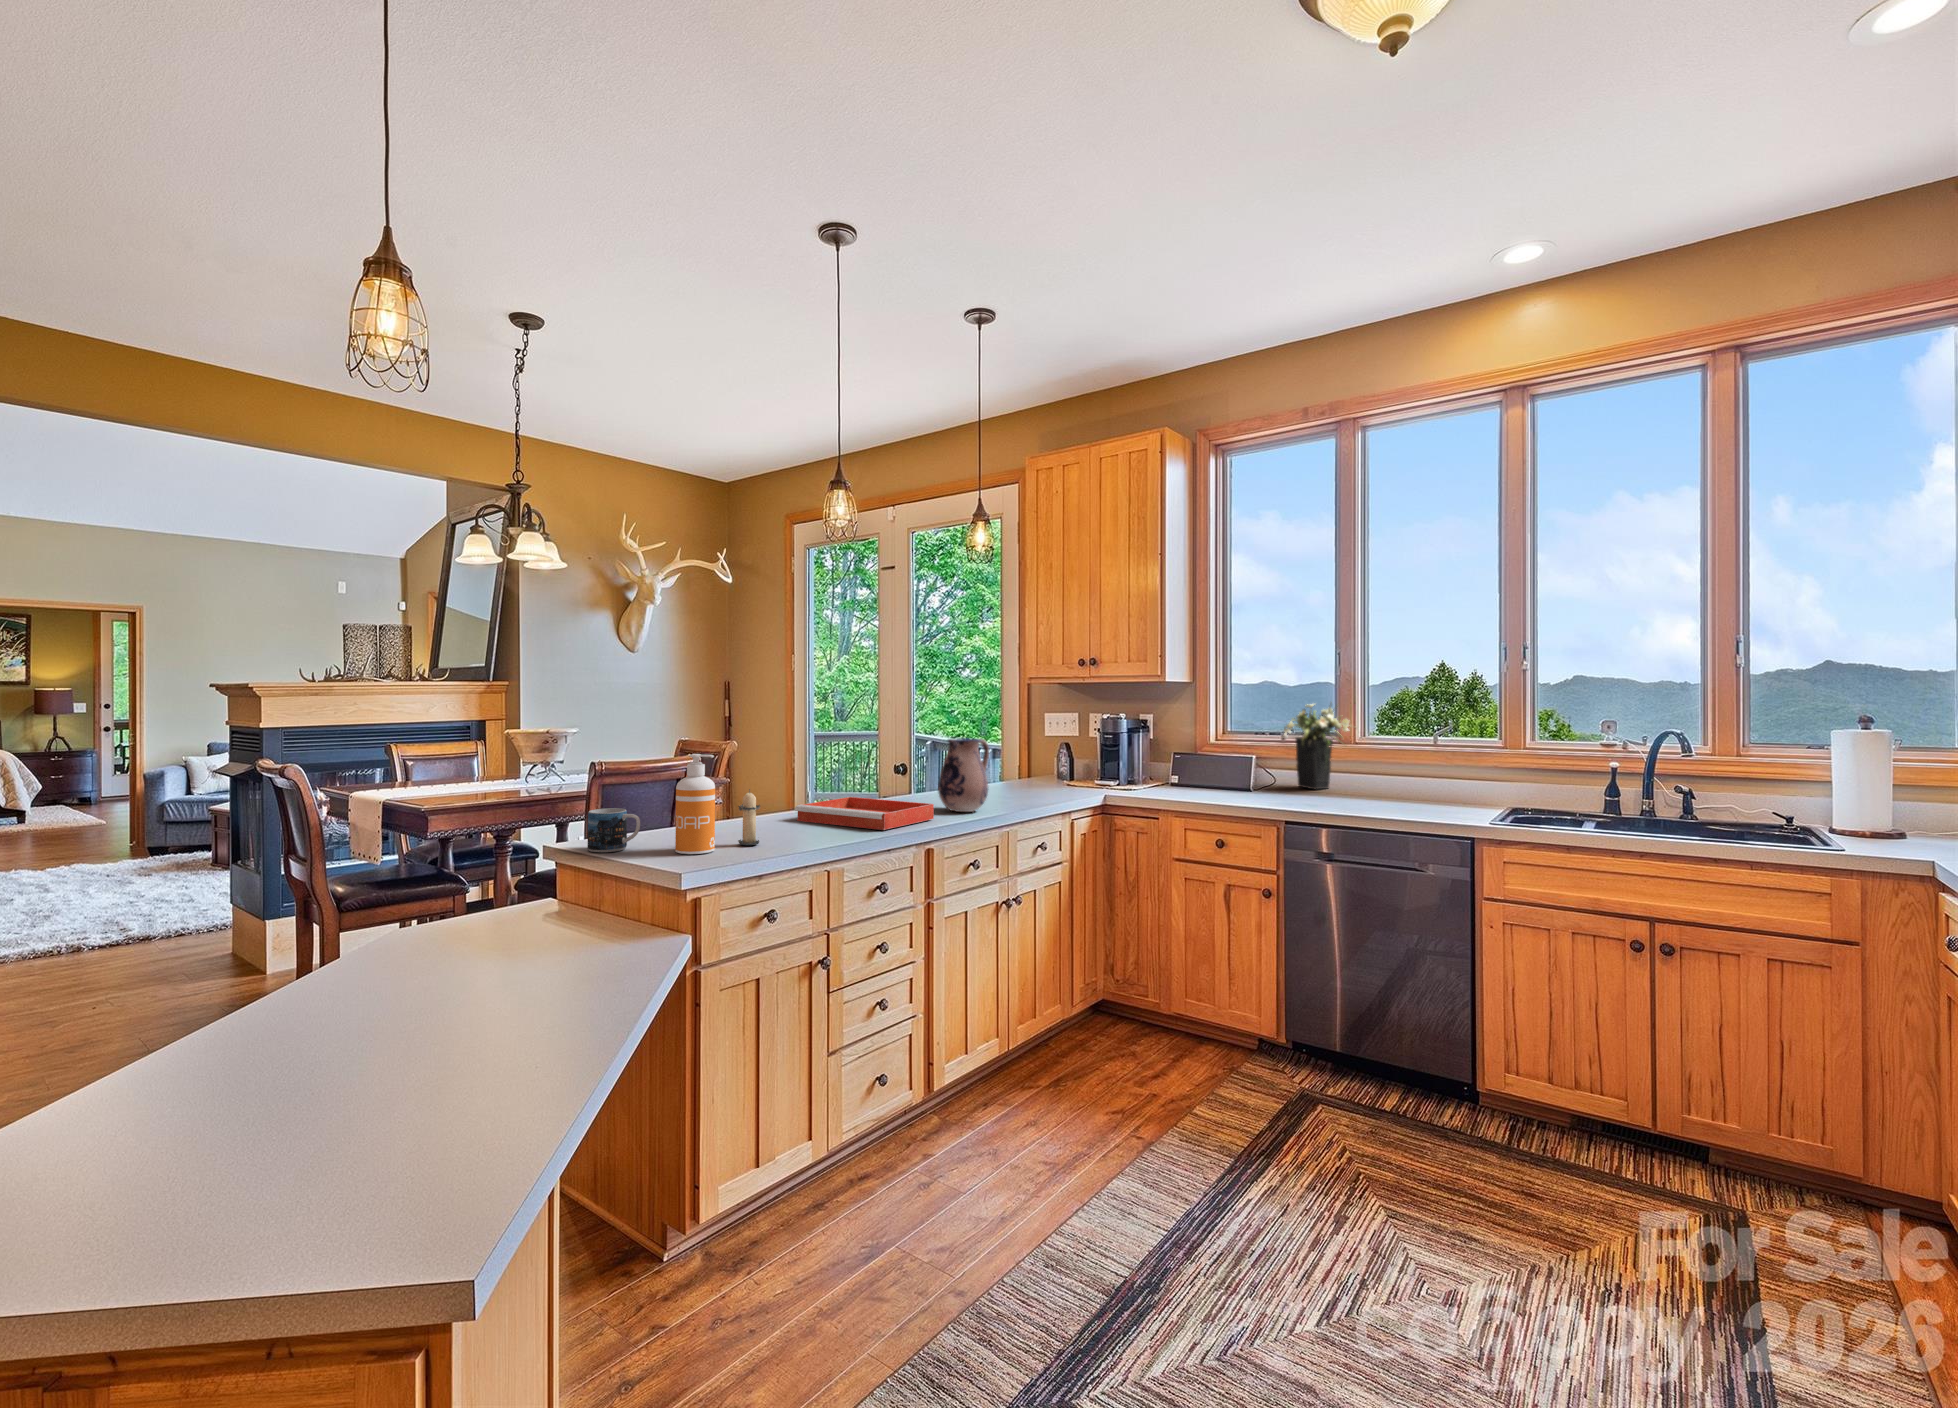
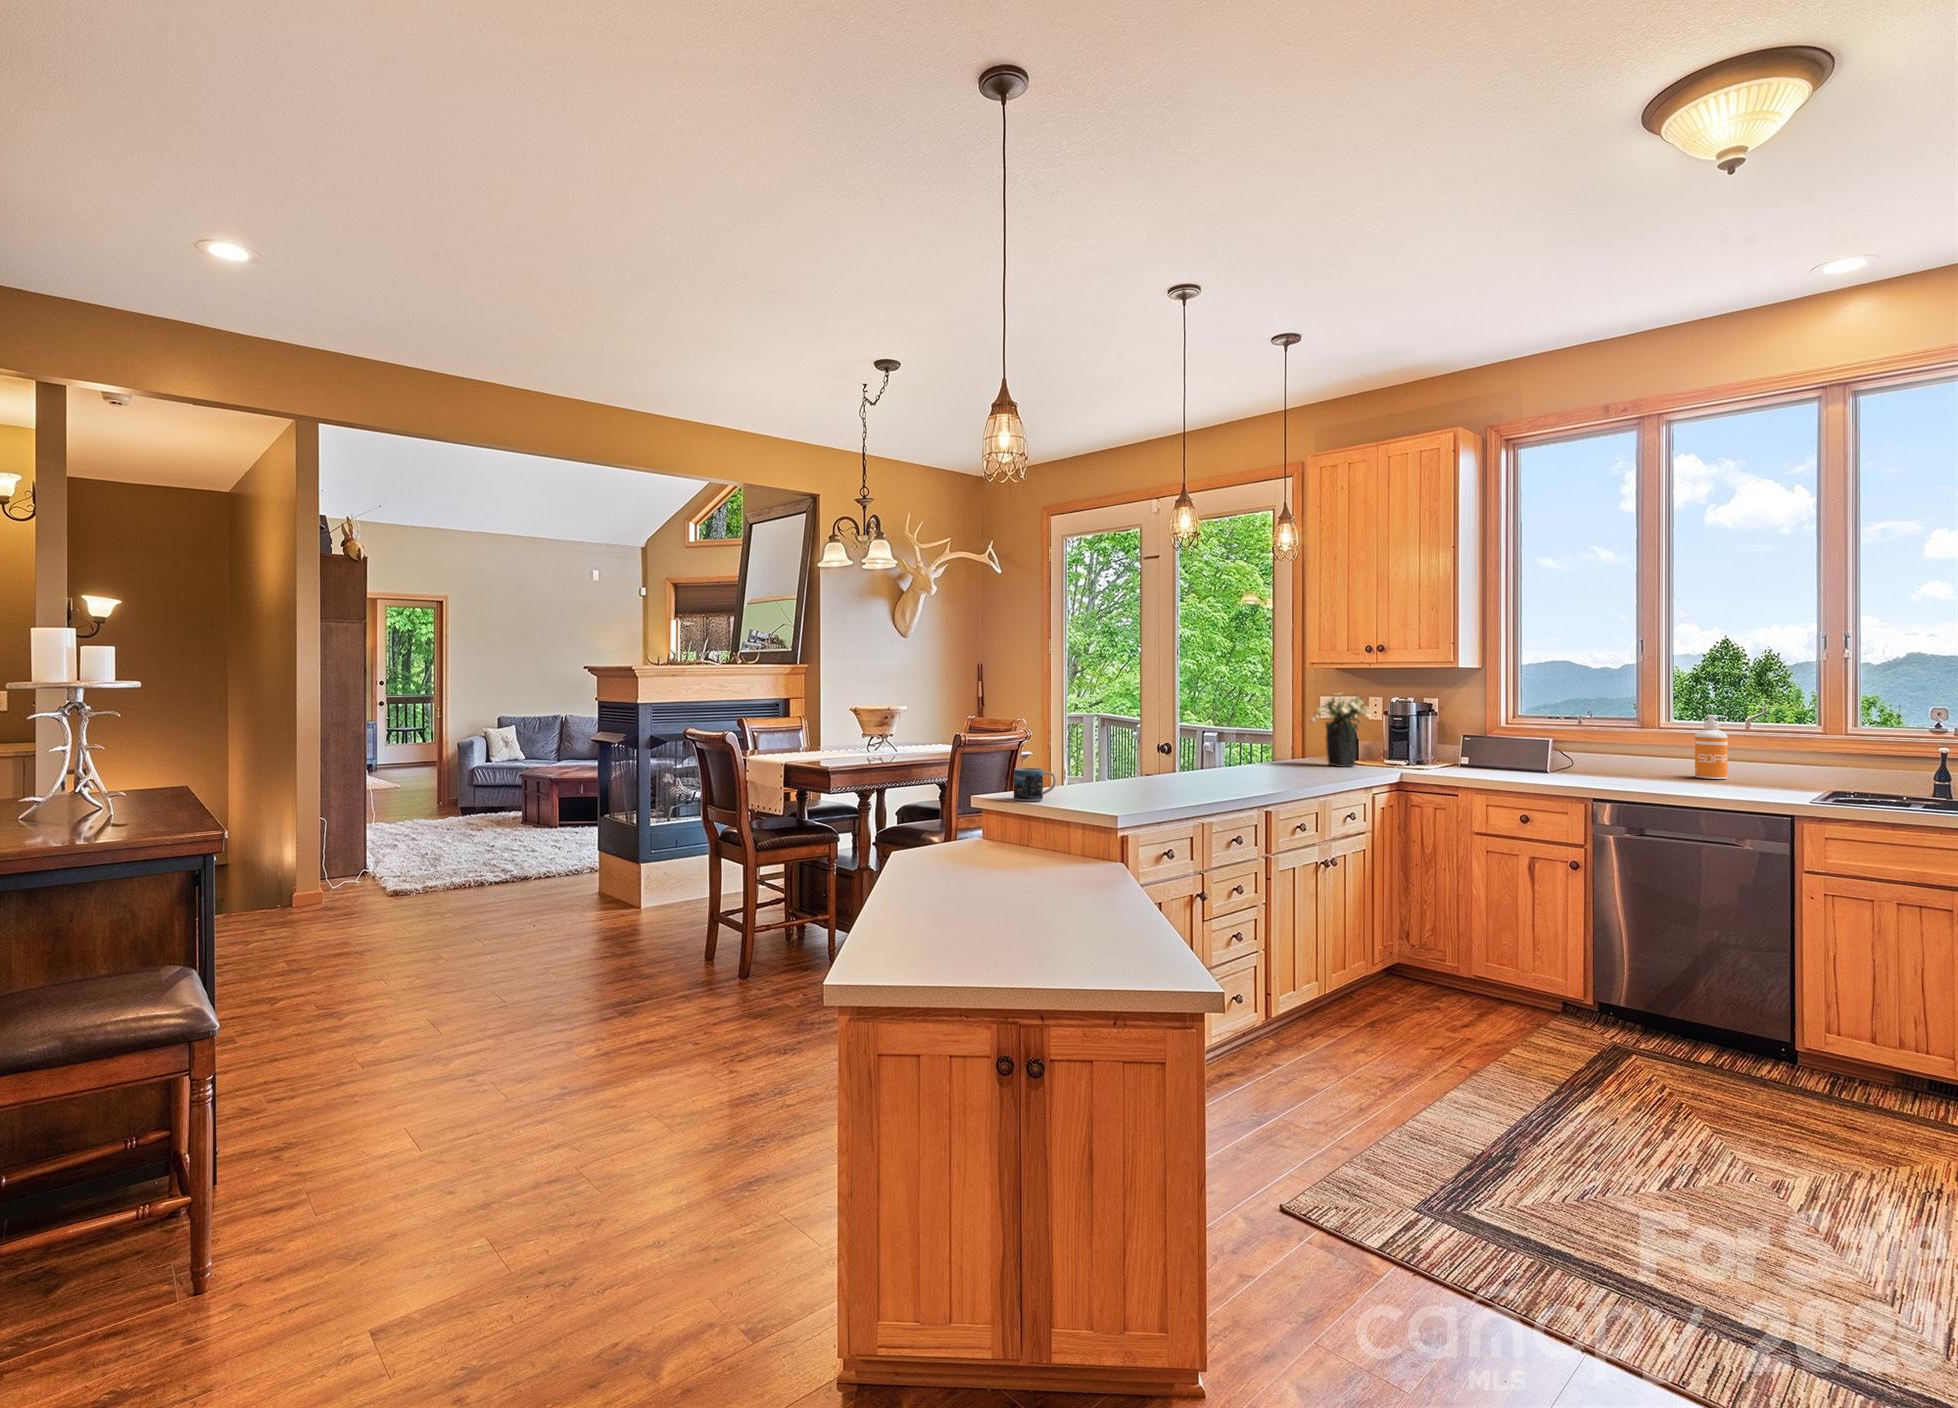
flower arrangement: present [1282,702,1349,789] -> present [1311,693,1376,767]
ceramic pitcher: present [938,738,989,812] -> none [1260,719,1307,783]
soap dispenser: present [675,754,715,854] -> present [1695,715,1728,779]
candle: present [738,789,760,845] -> none [1124,755,1146,801]
tray: present [795,797,934,830] -> none [1145,768,1265,794]

